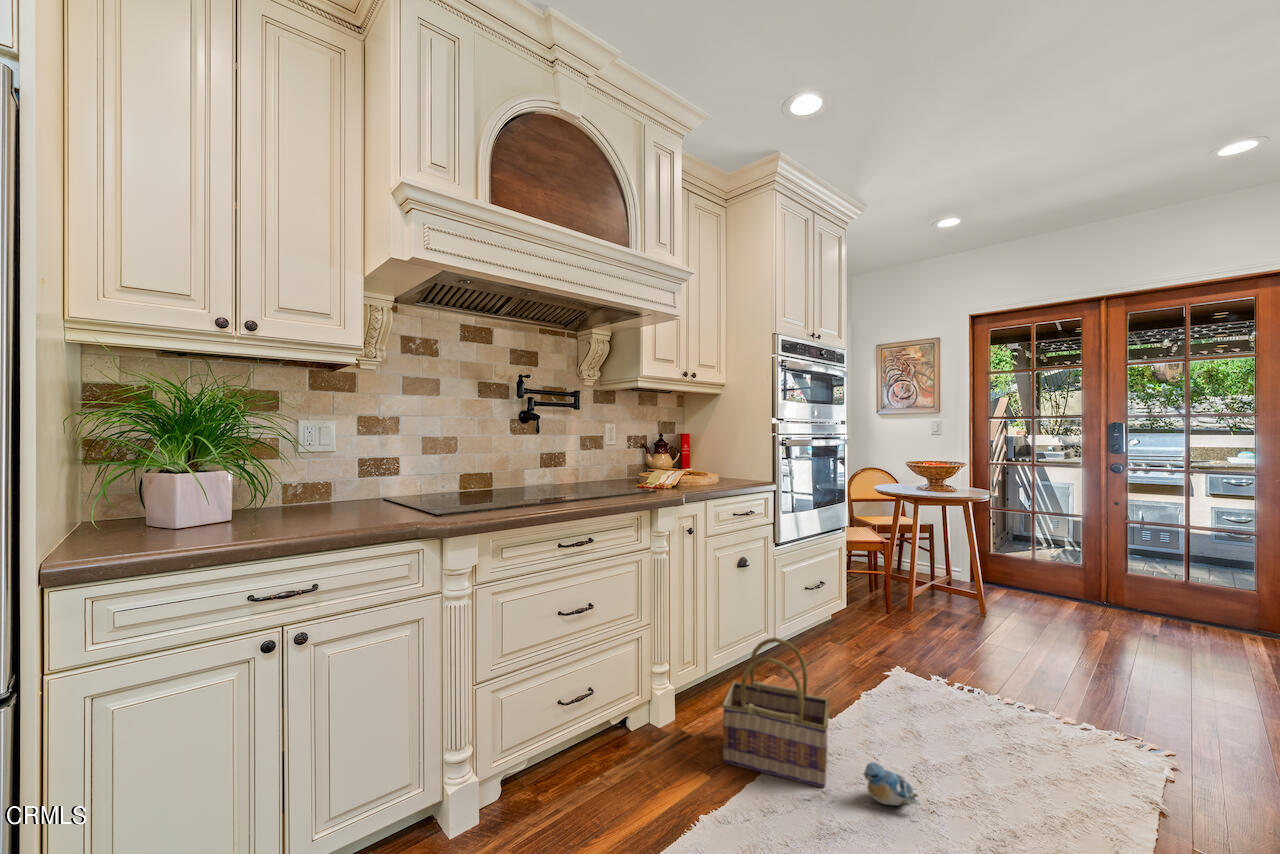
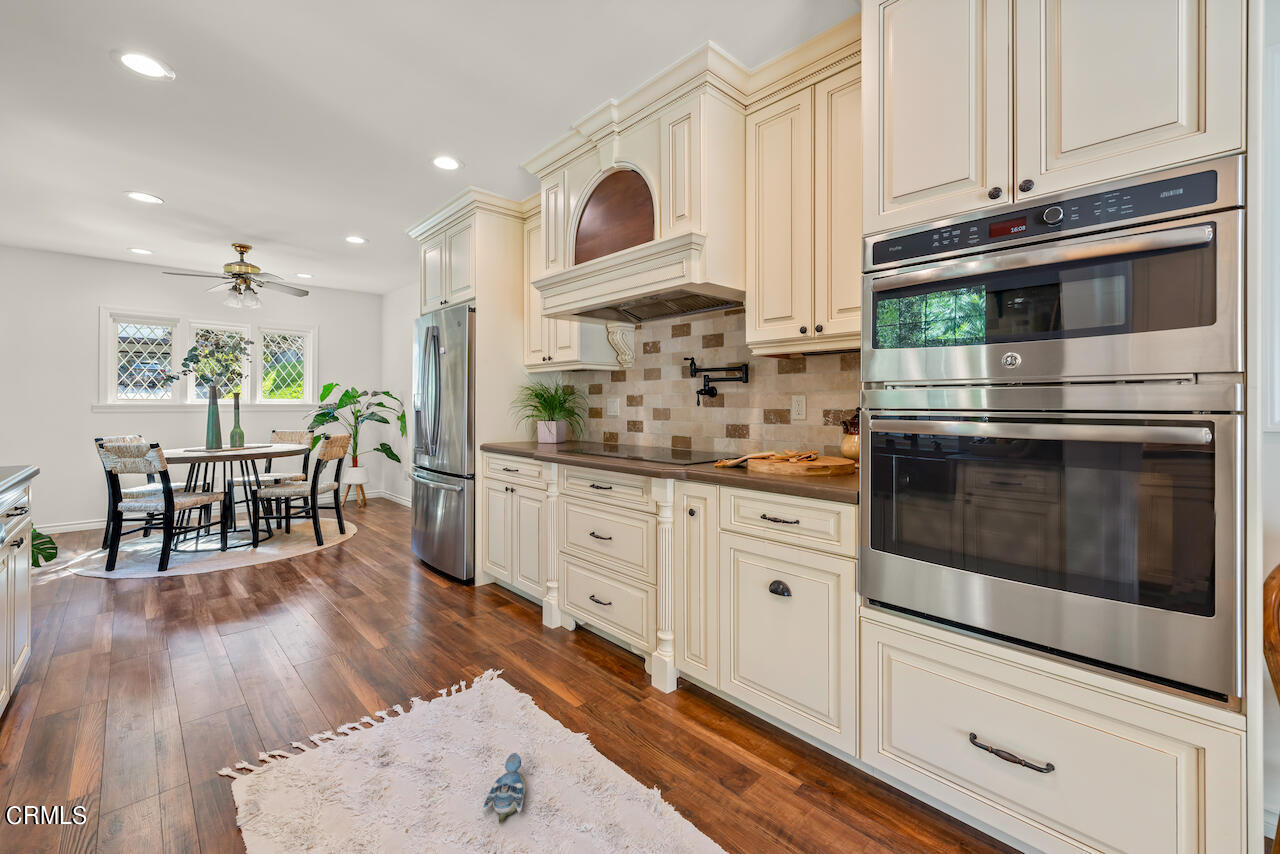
basket: present [722,638,829,788] -> none [542,624,639,781]

